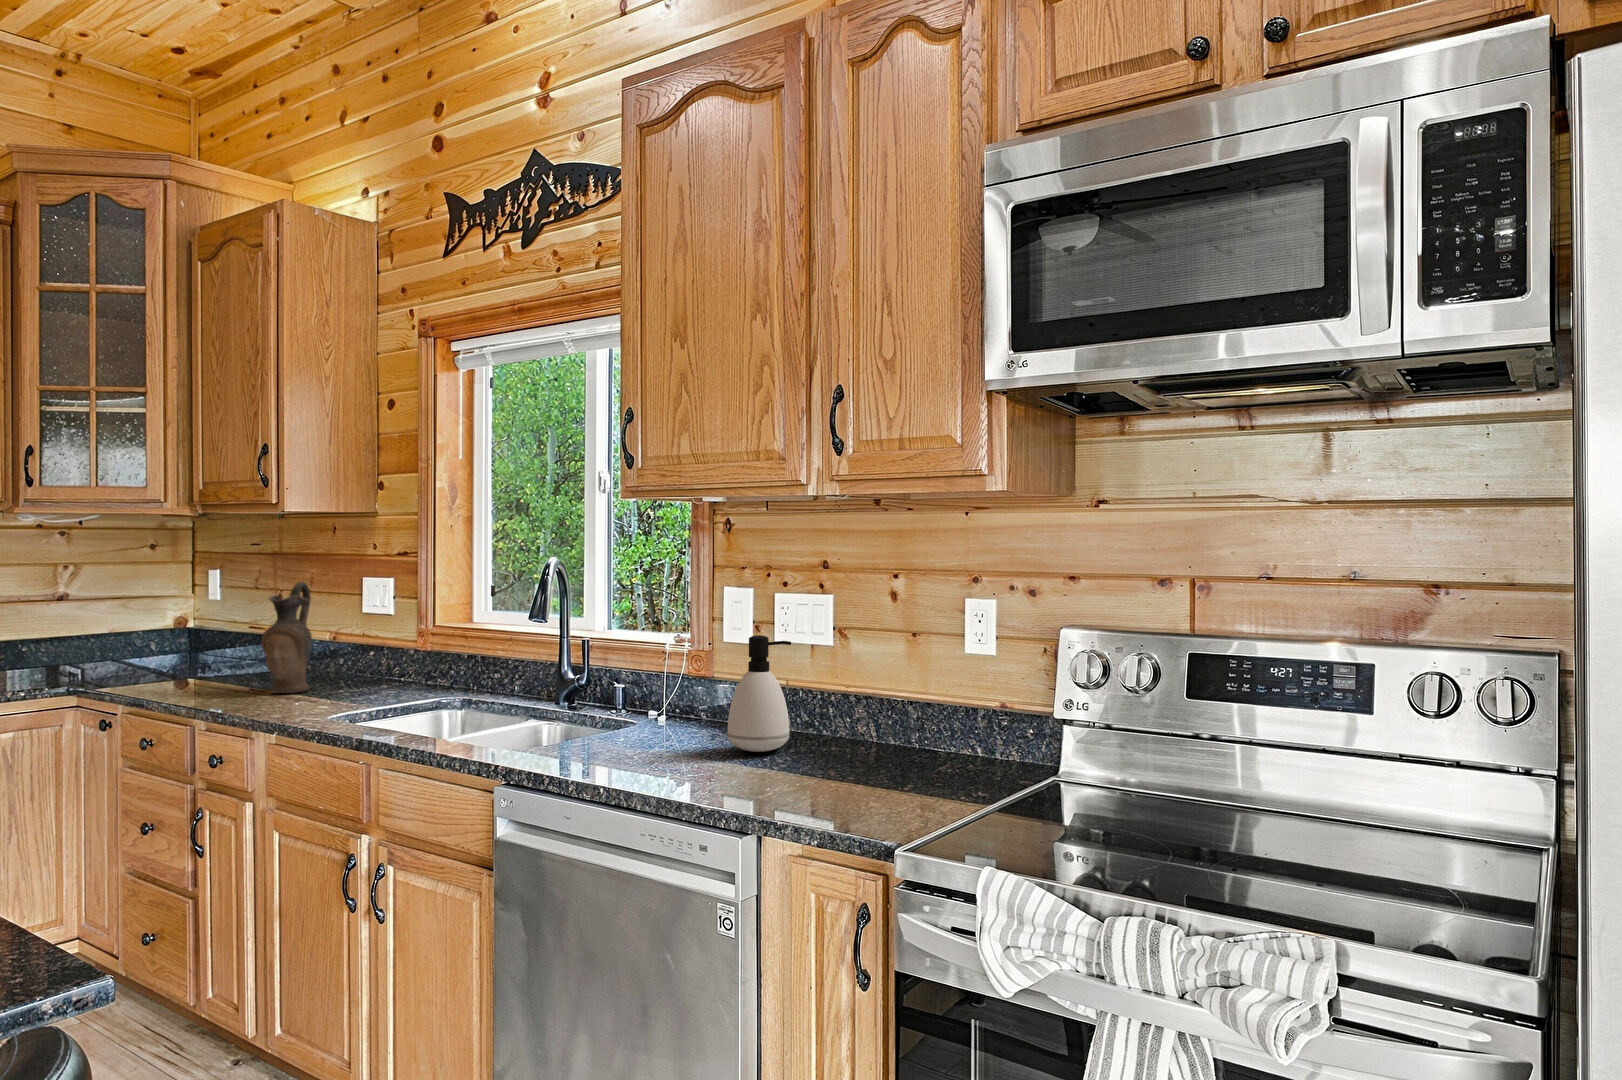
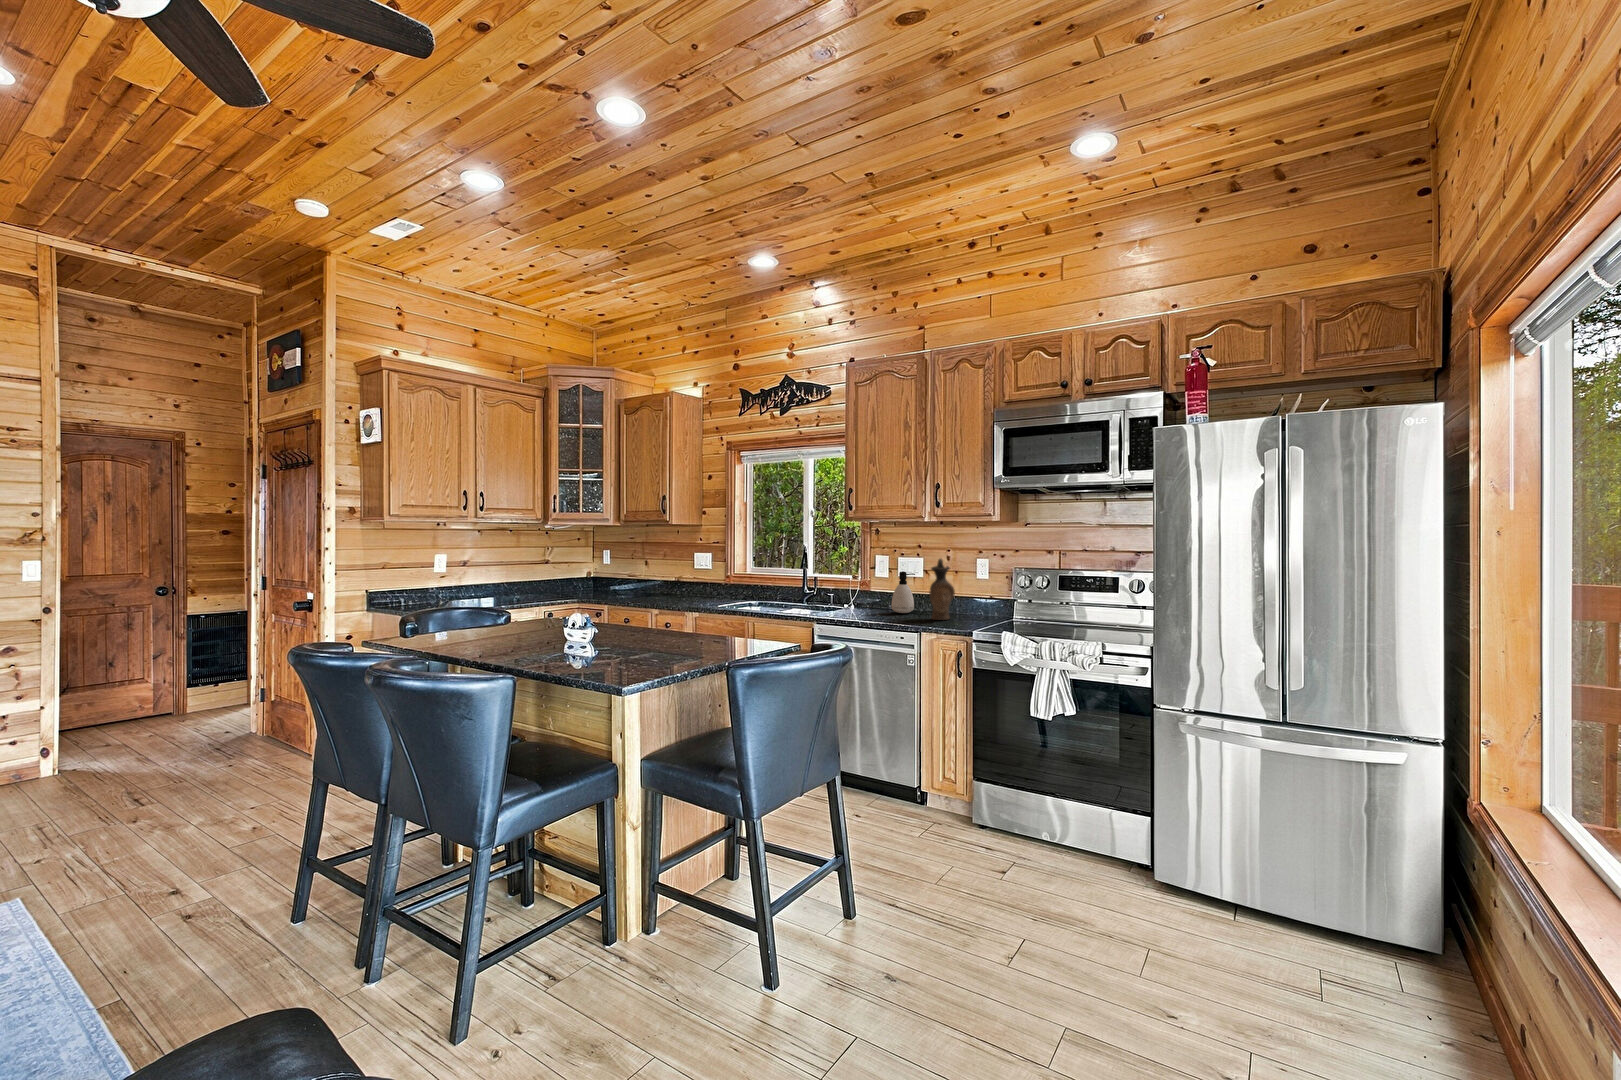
ceramic pitcher: present [261,582,312,693] -> present [929,559,955,620]

